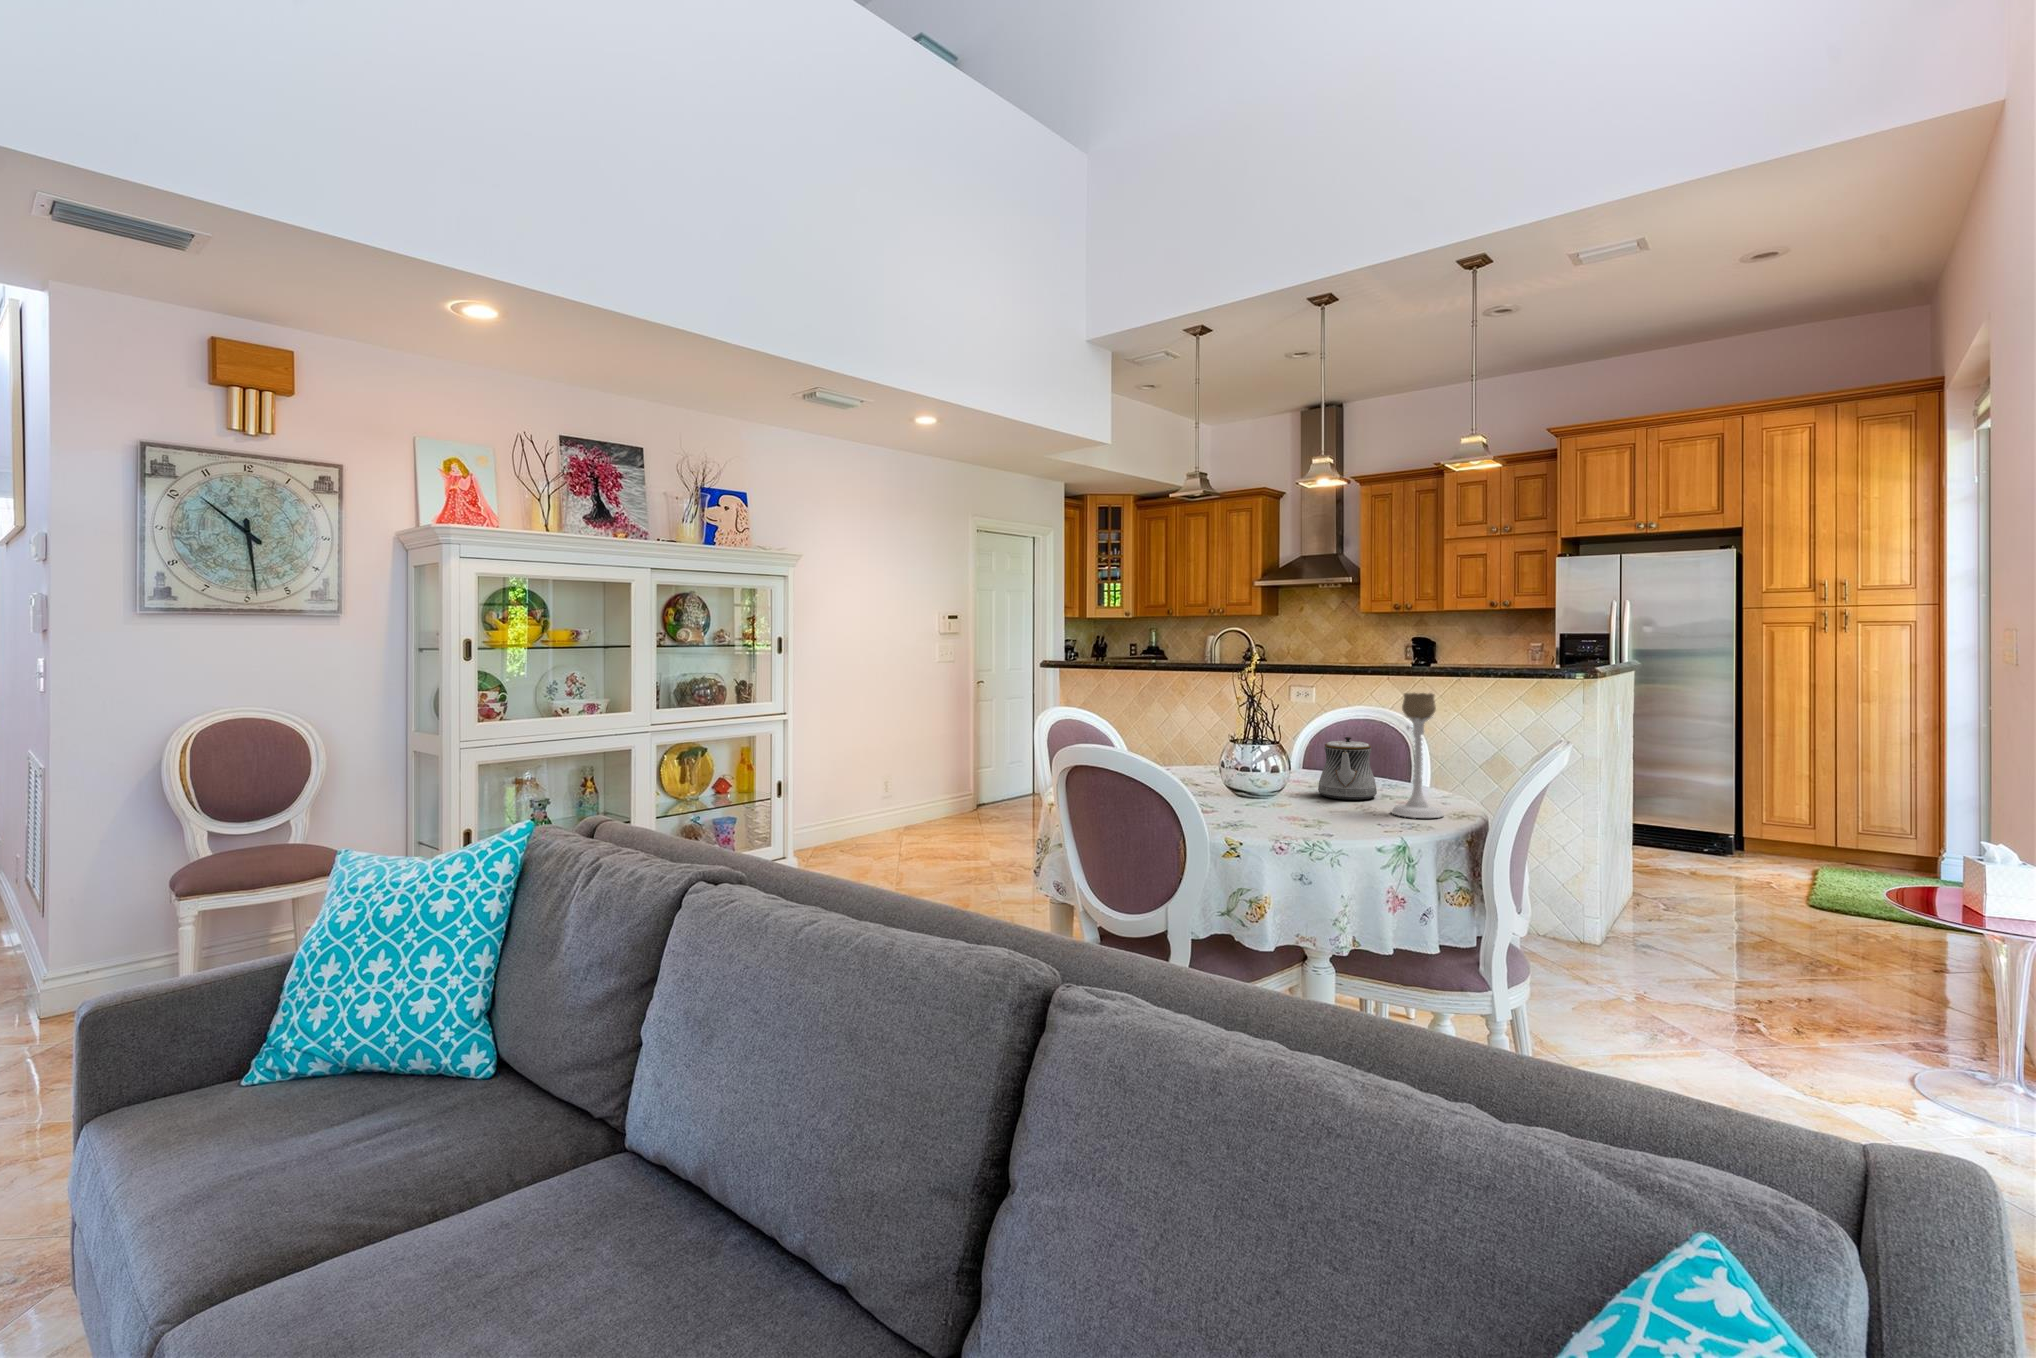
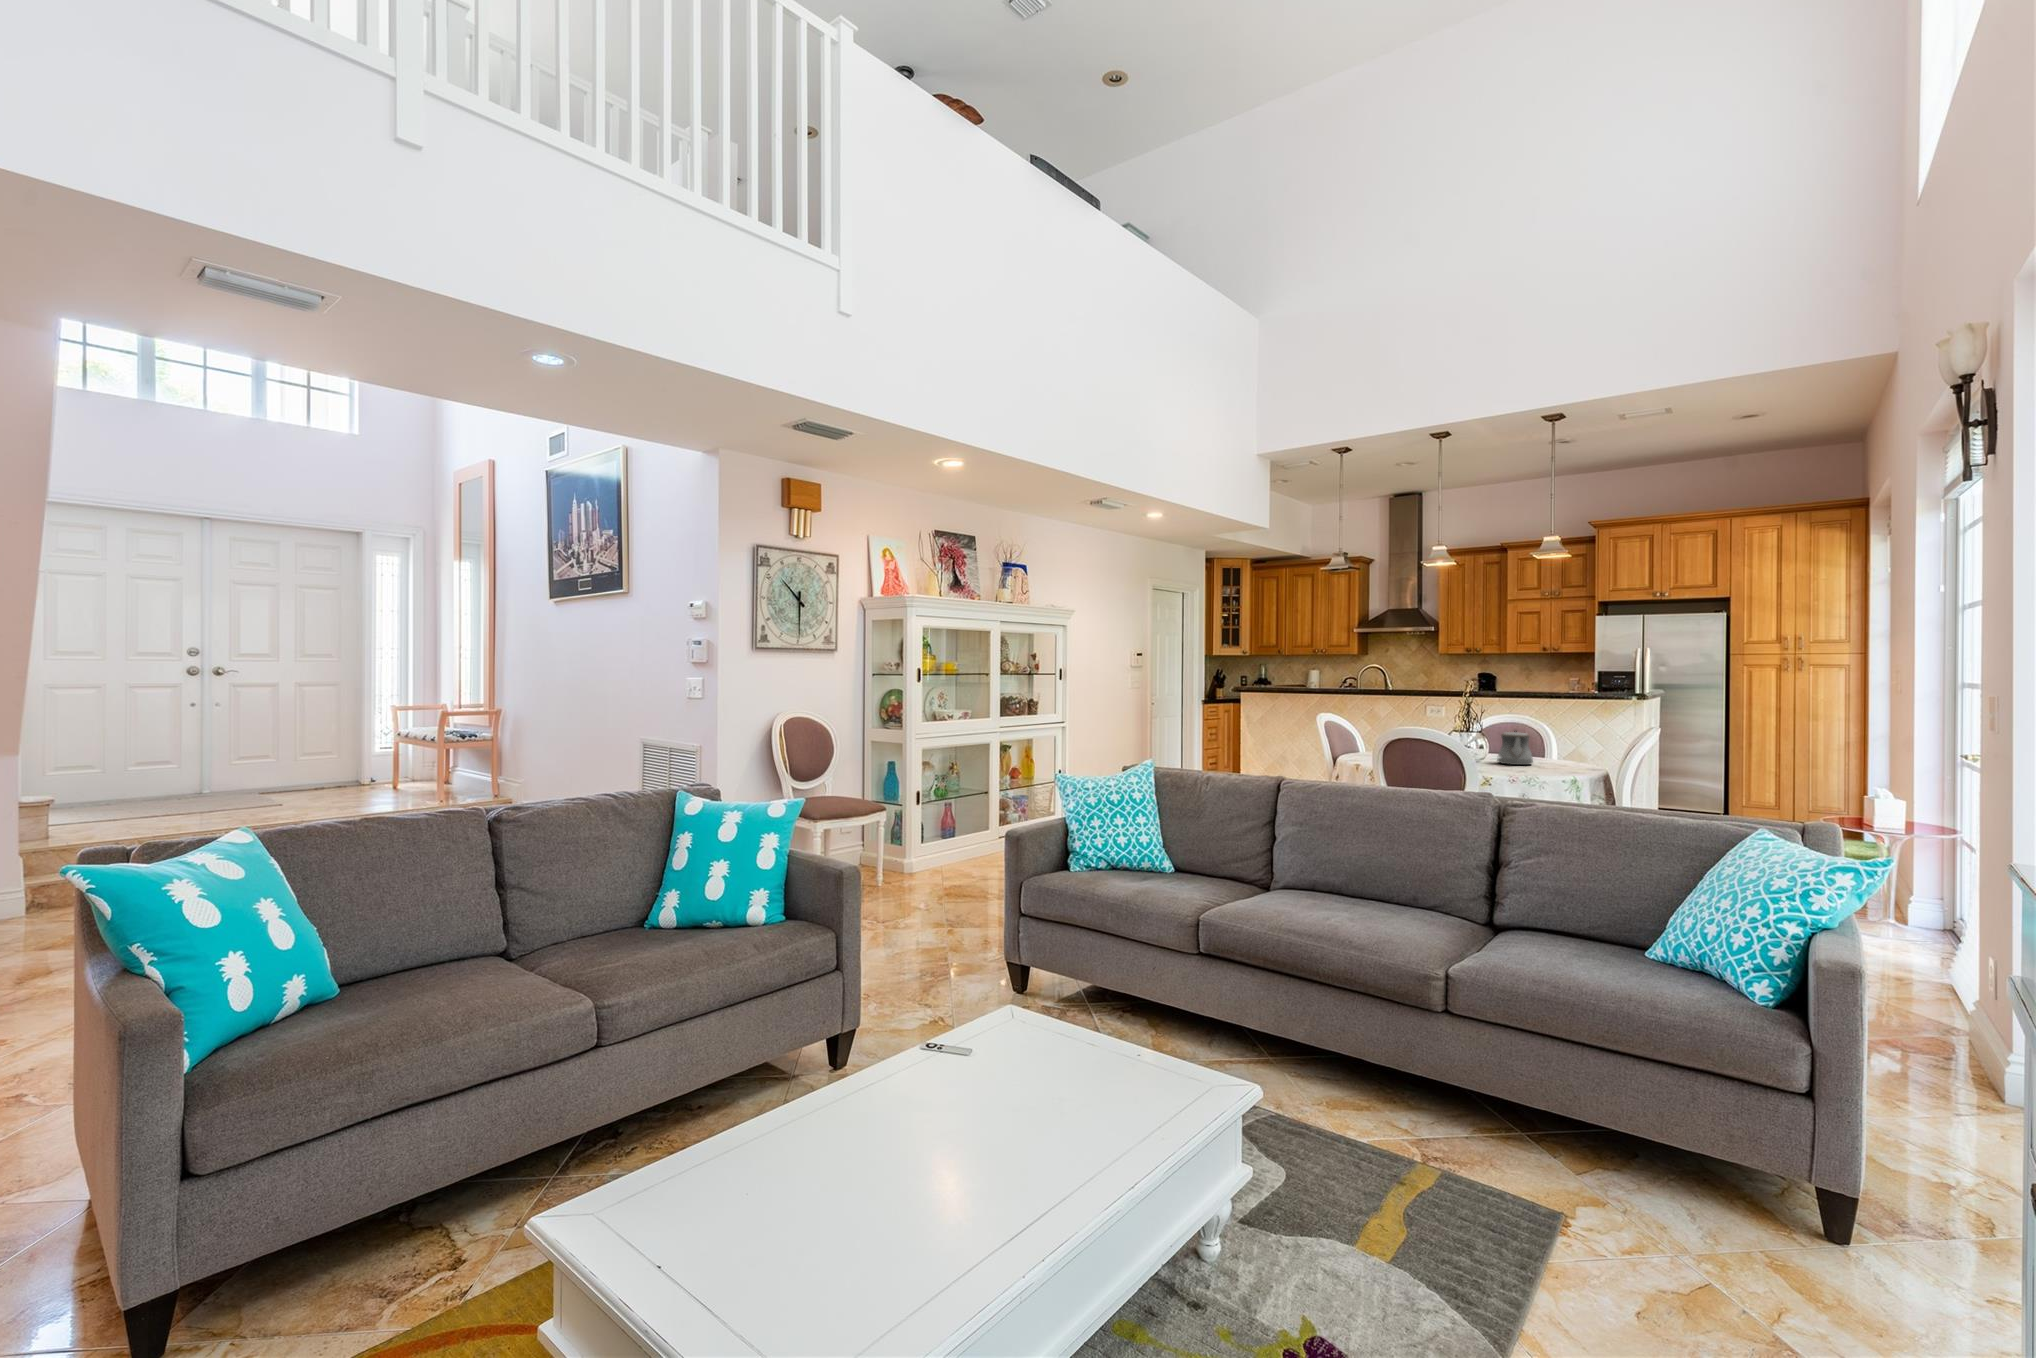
candle holder: present [1391,693,1443,818] -> none [1549,703,1580,772]

